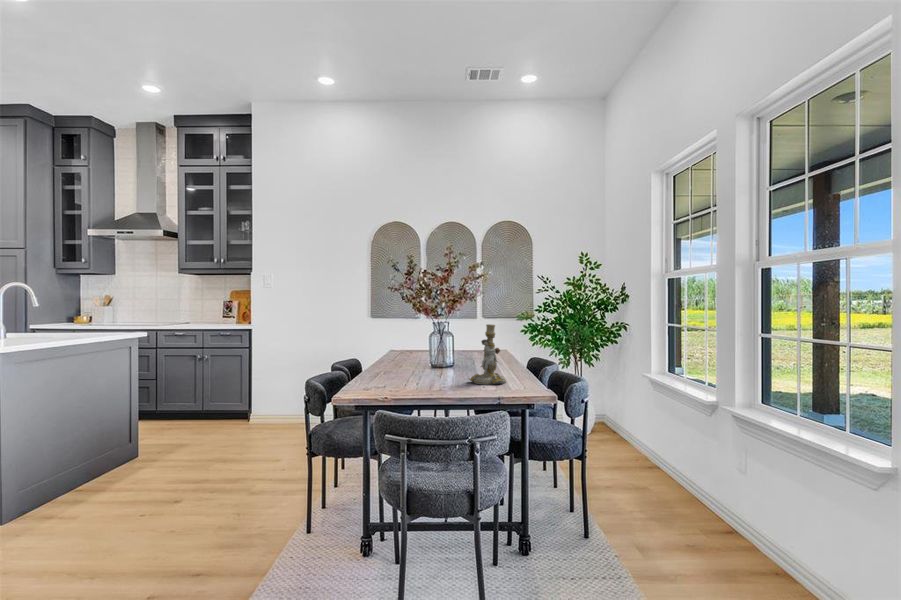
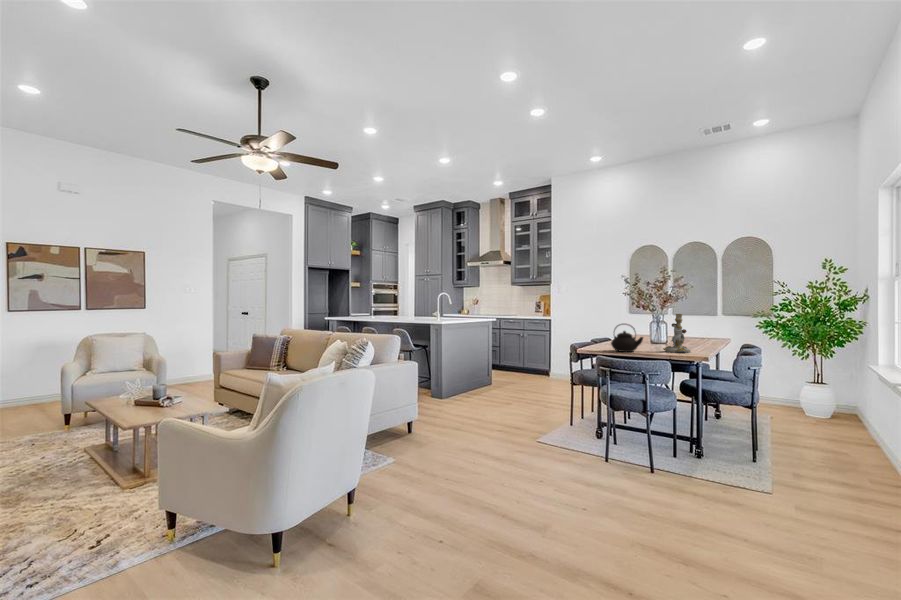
teapot: none [397,343,448,391] -> present [611,324,643,352]

